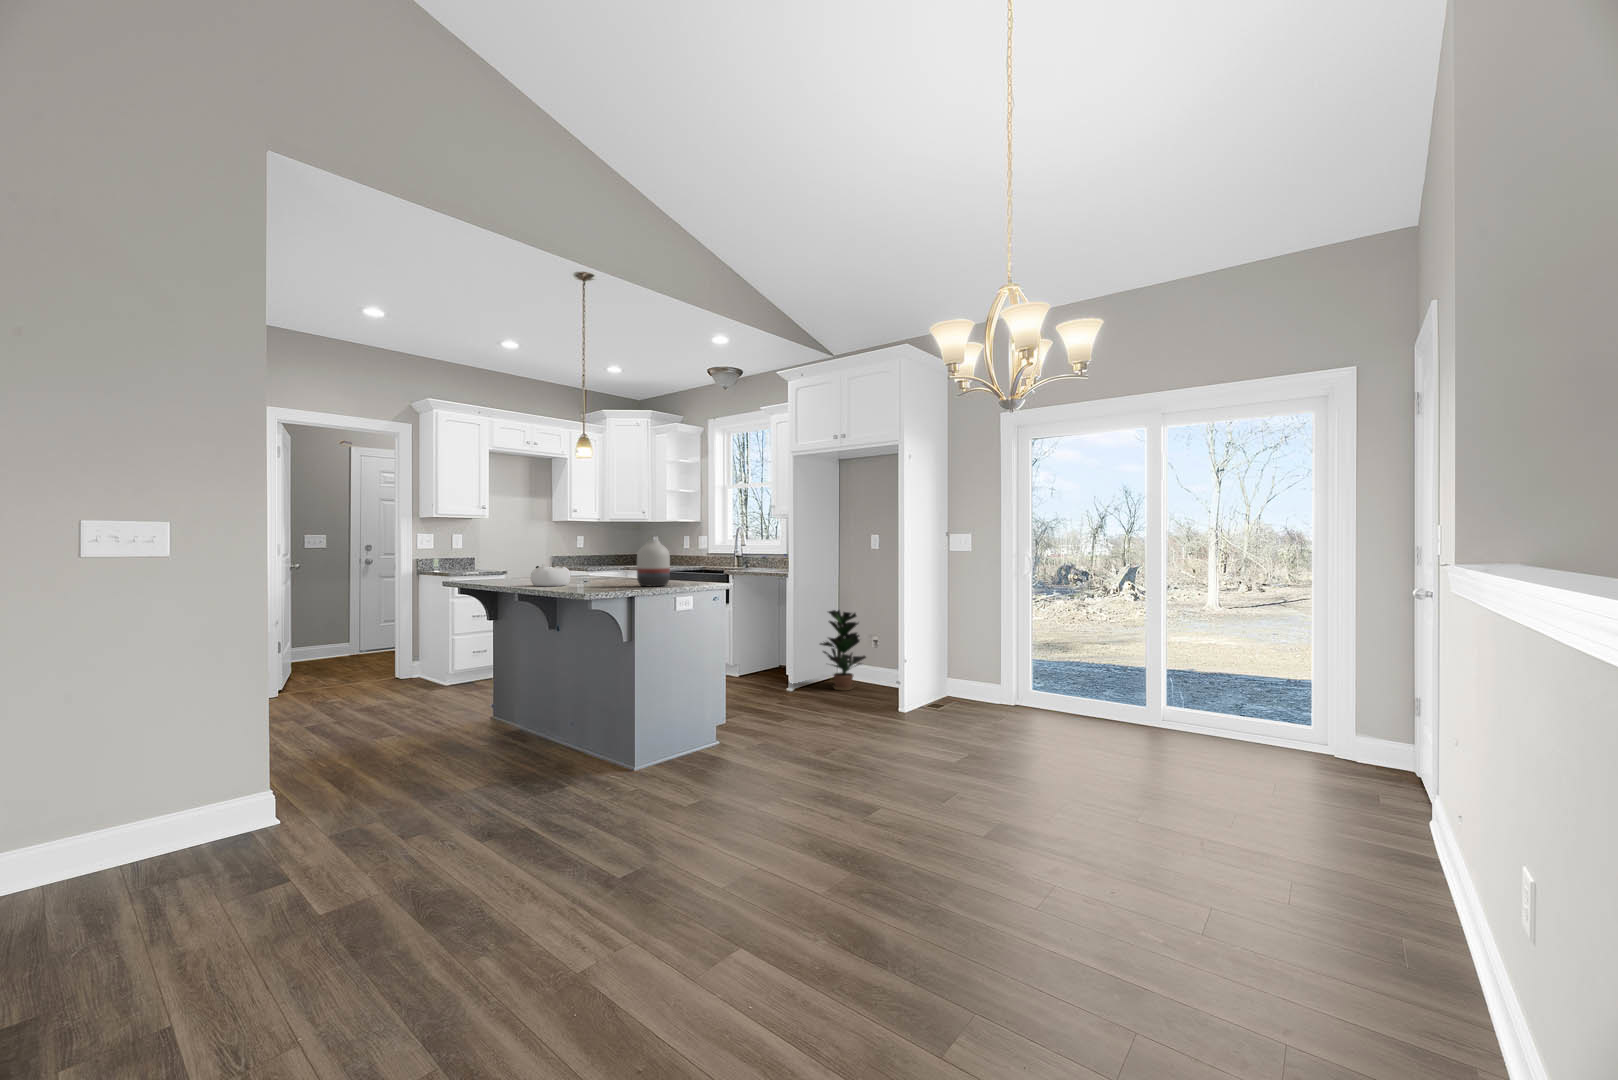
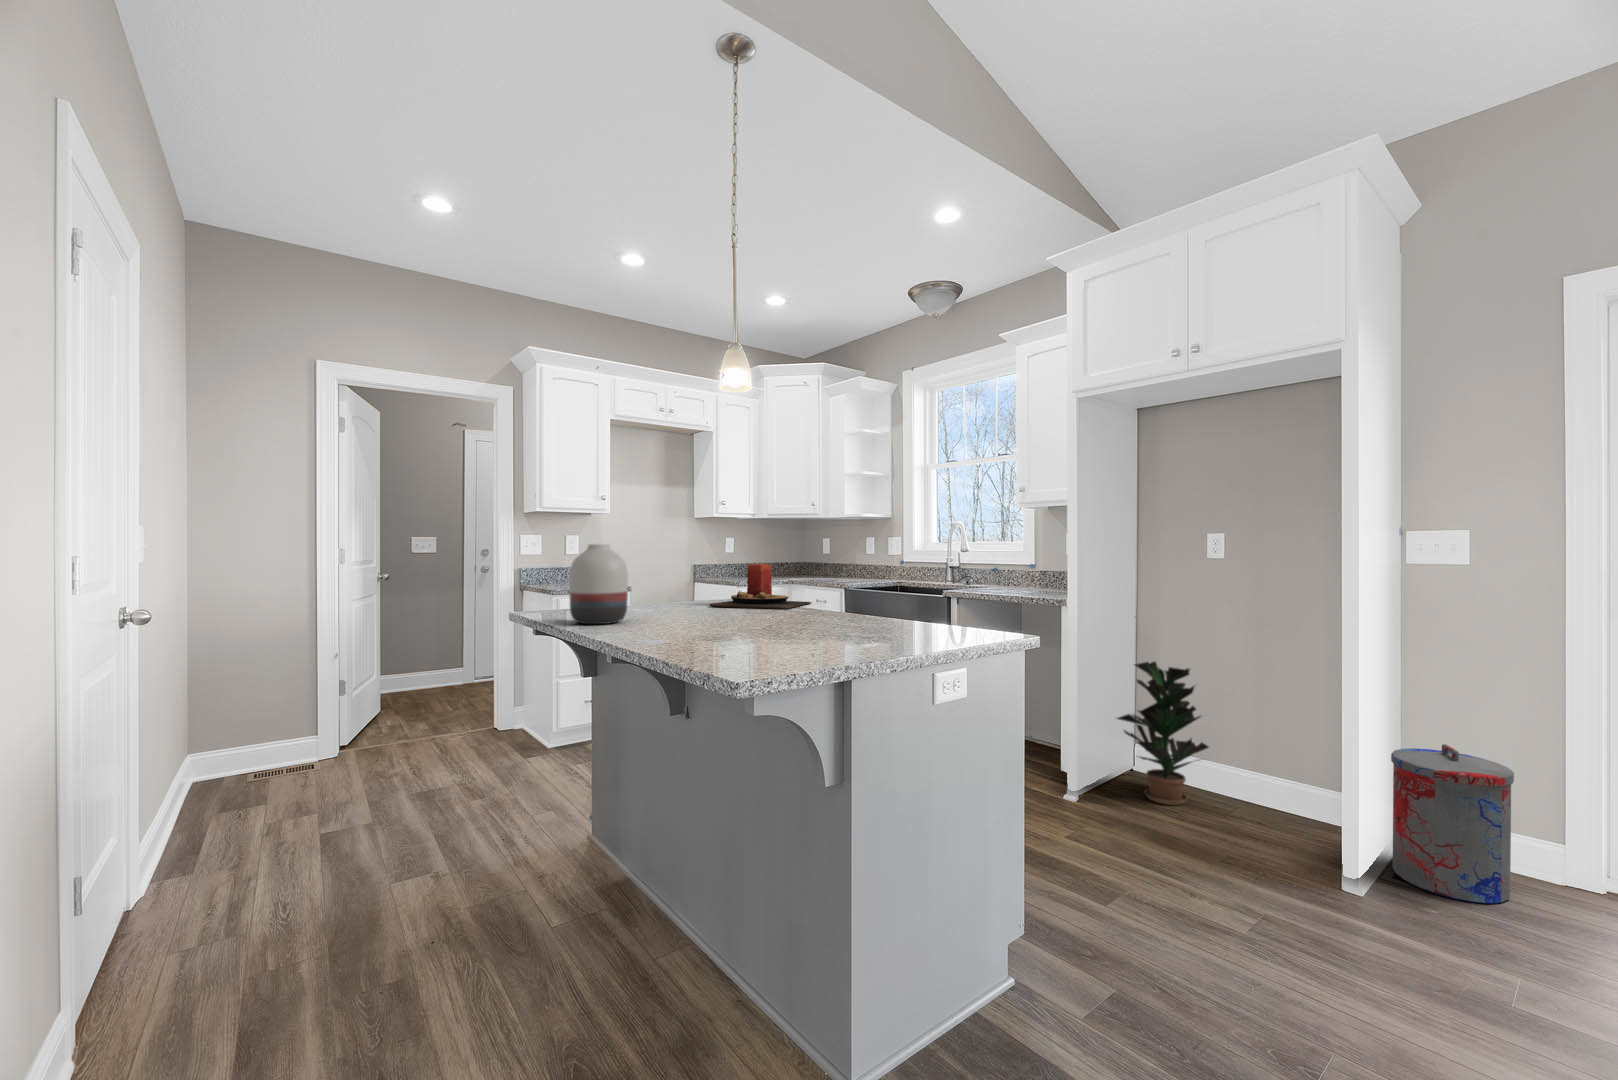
vase: present [637,540,670,587] -> present [570,544,628,624]
candle: none [569,552,632,578] -> present [709,563,811,609]
decorative bowl: present [531,564,571,586] -> none [630,590,707,636]
trash can: none [930,641,976,713] -> present [1391,744,1514,904]

